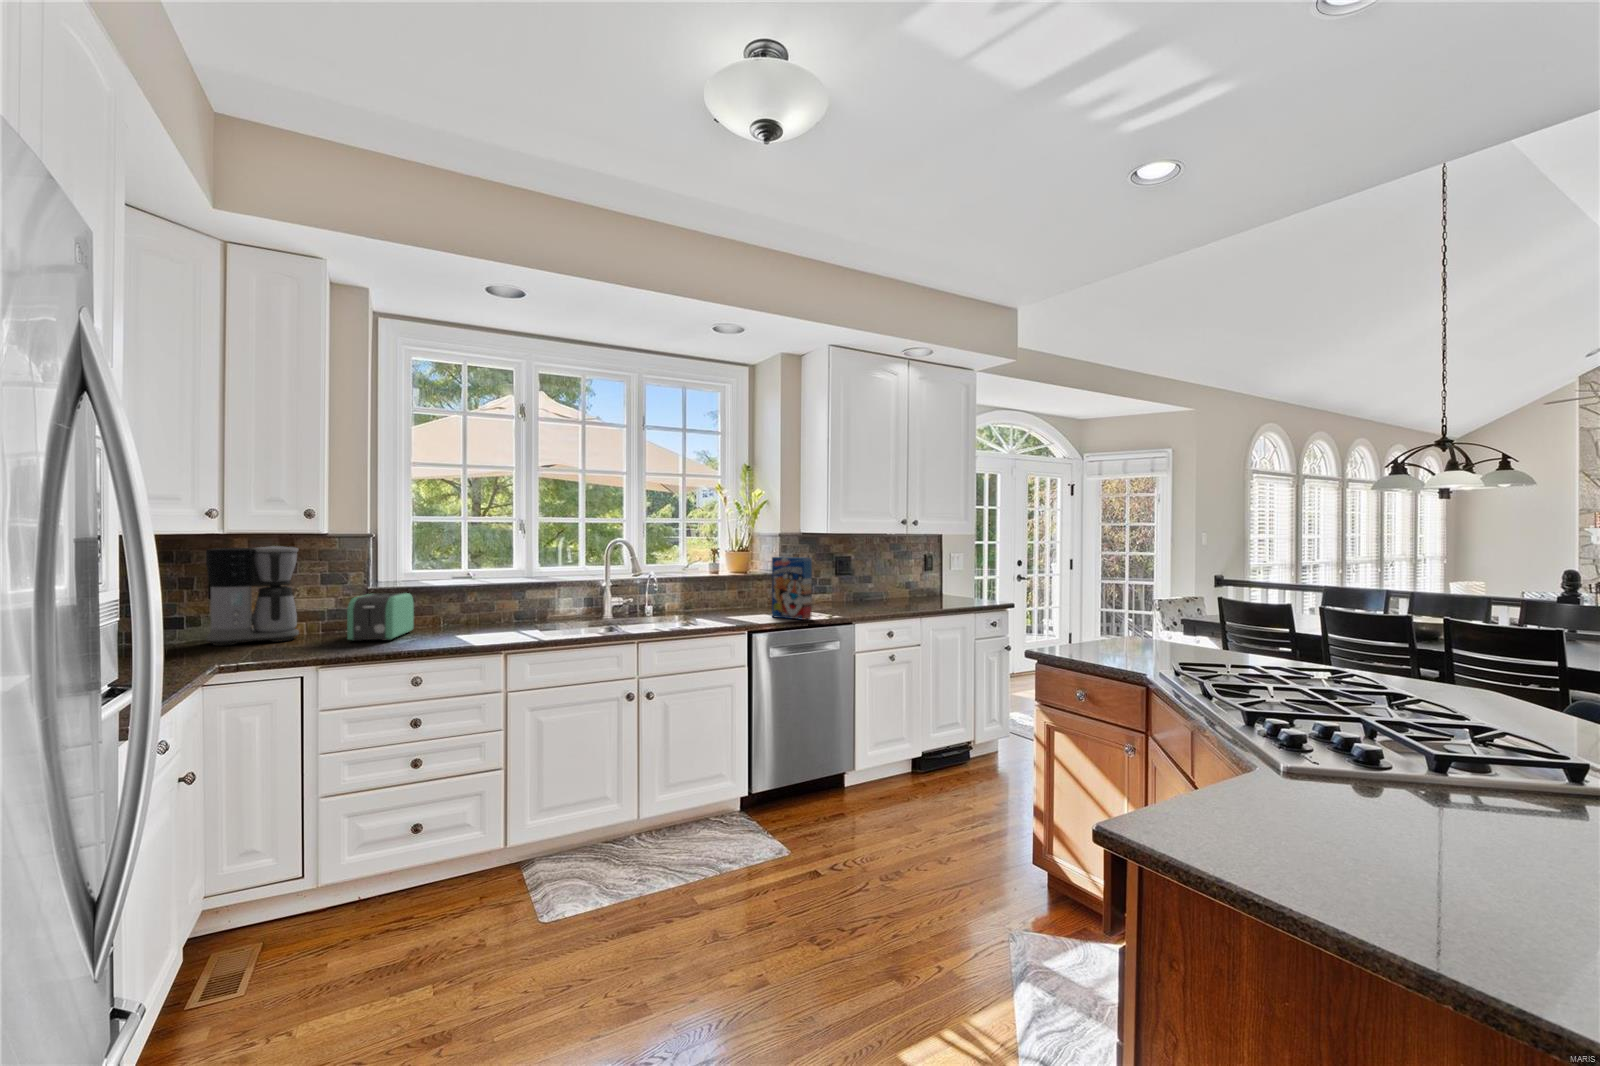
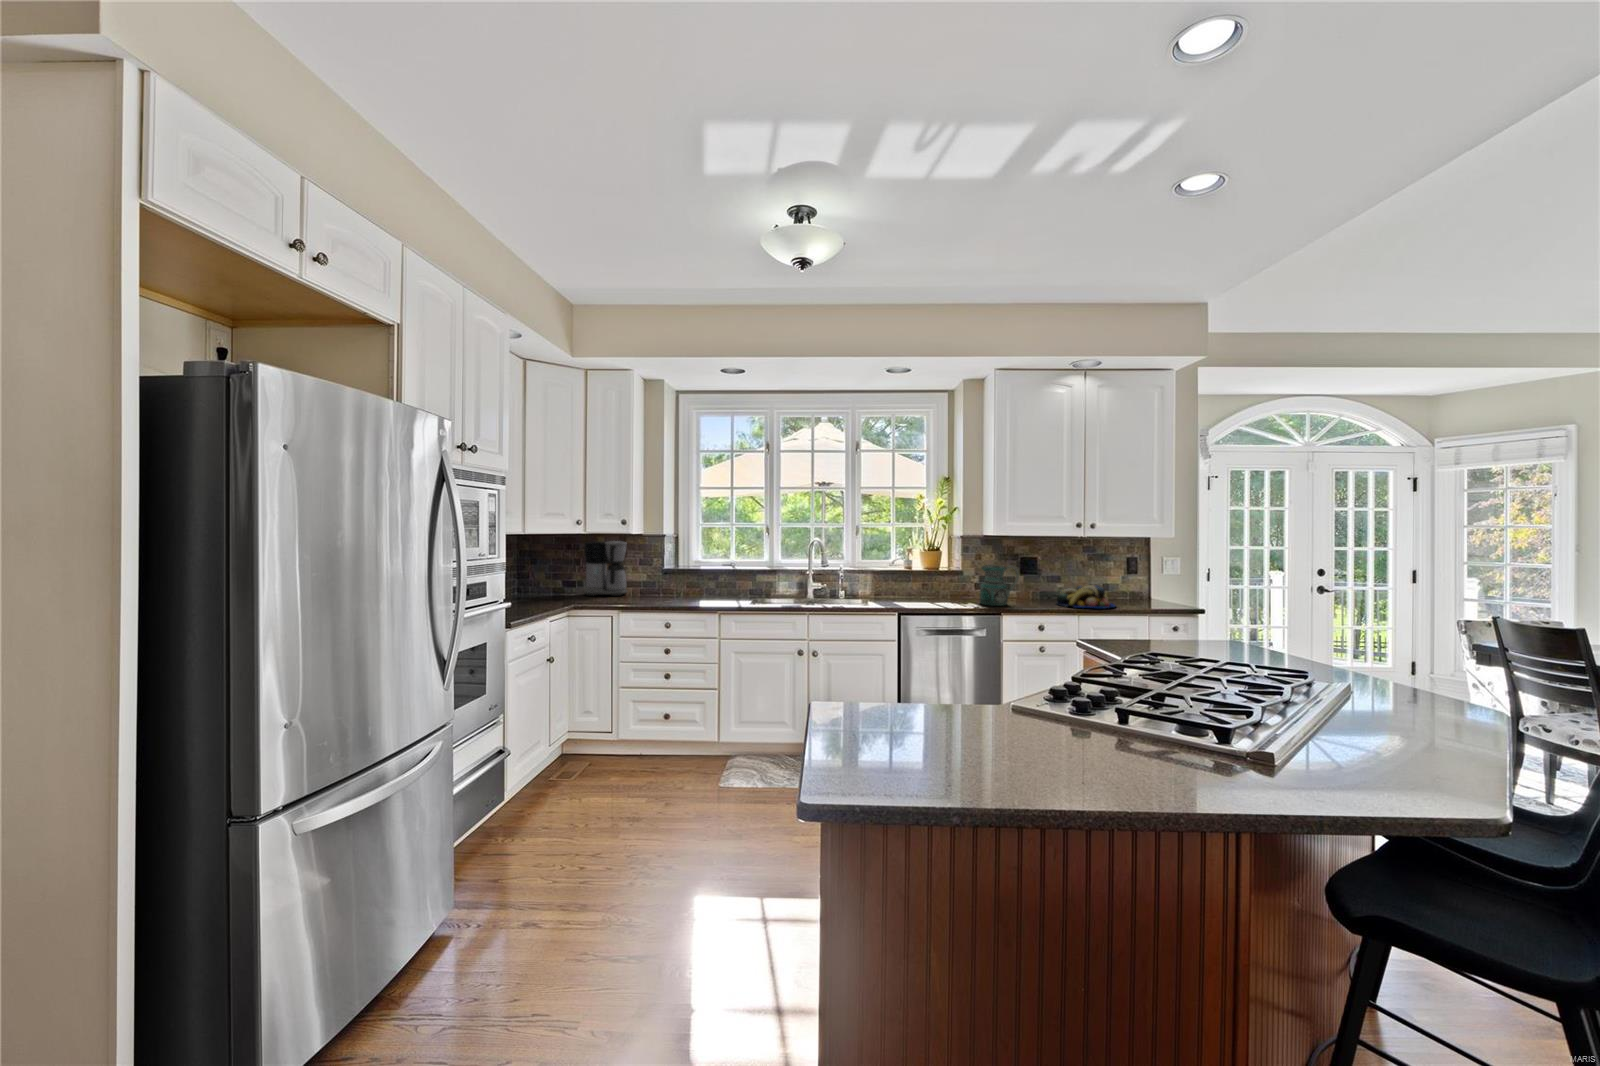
cereal box: present [772,557,812,620] -> none [933,557,961,611]
ceramic pitcher: none [809,564,850,612] -> present [980,564,1019,606]
fruit bowl: none [874,583,934,607] -> present [1057,585,1115,608]
toaster: present [347,593,414,641] -> none [643,571,686,600]

